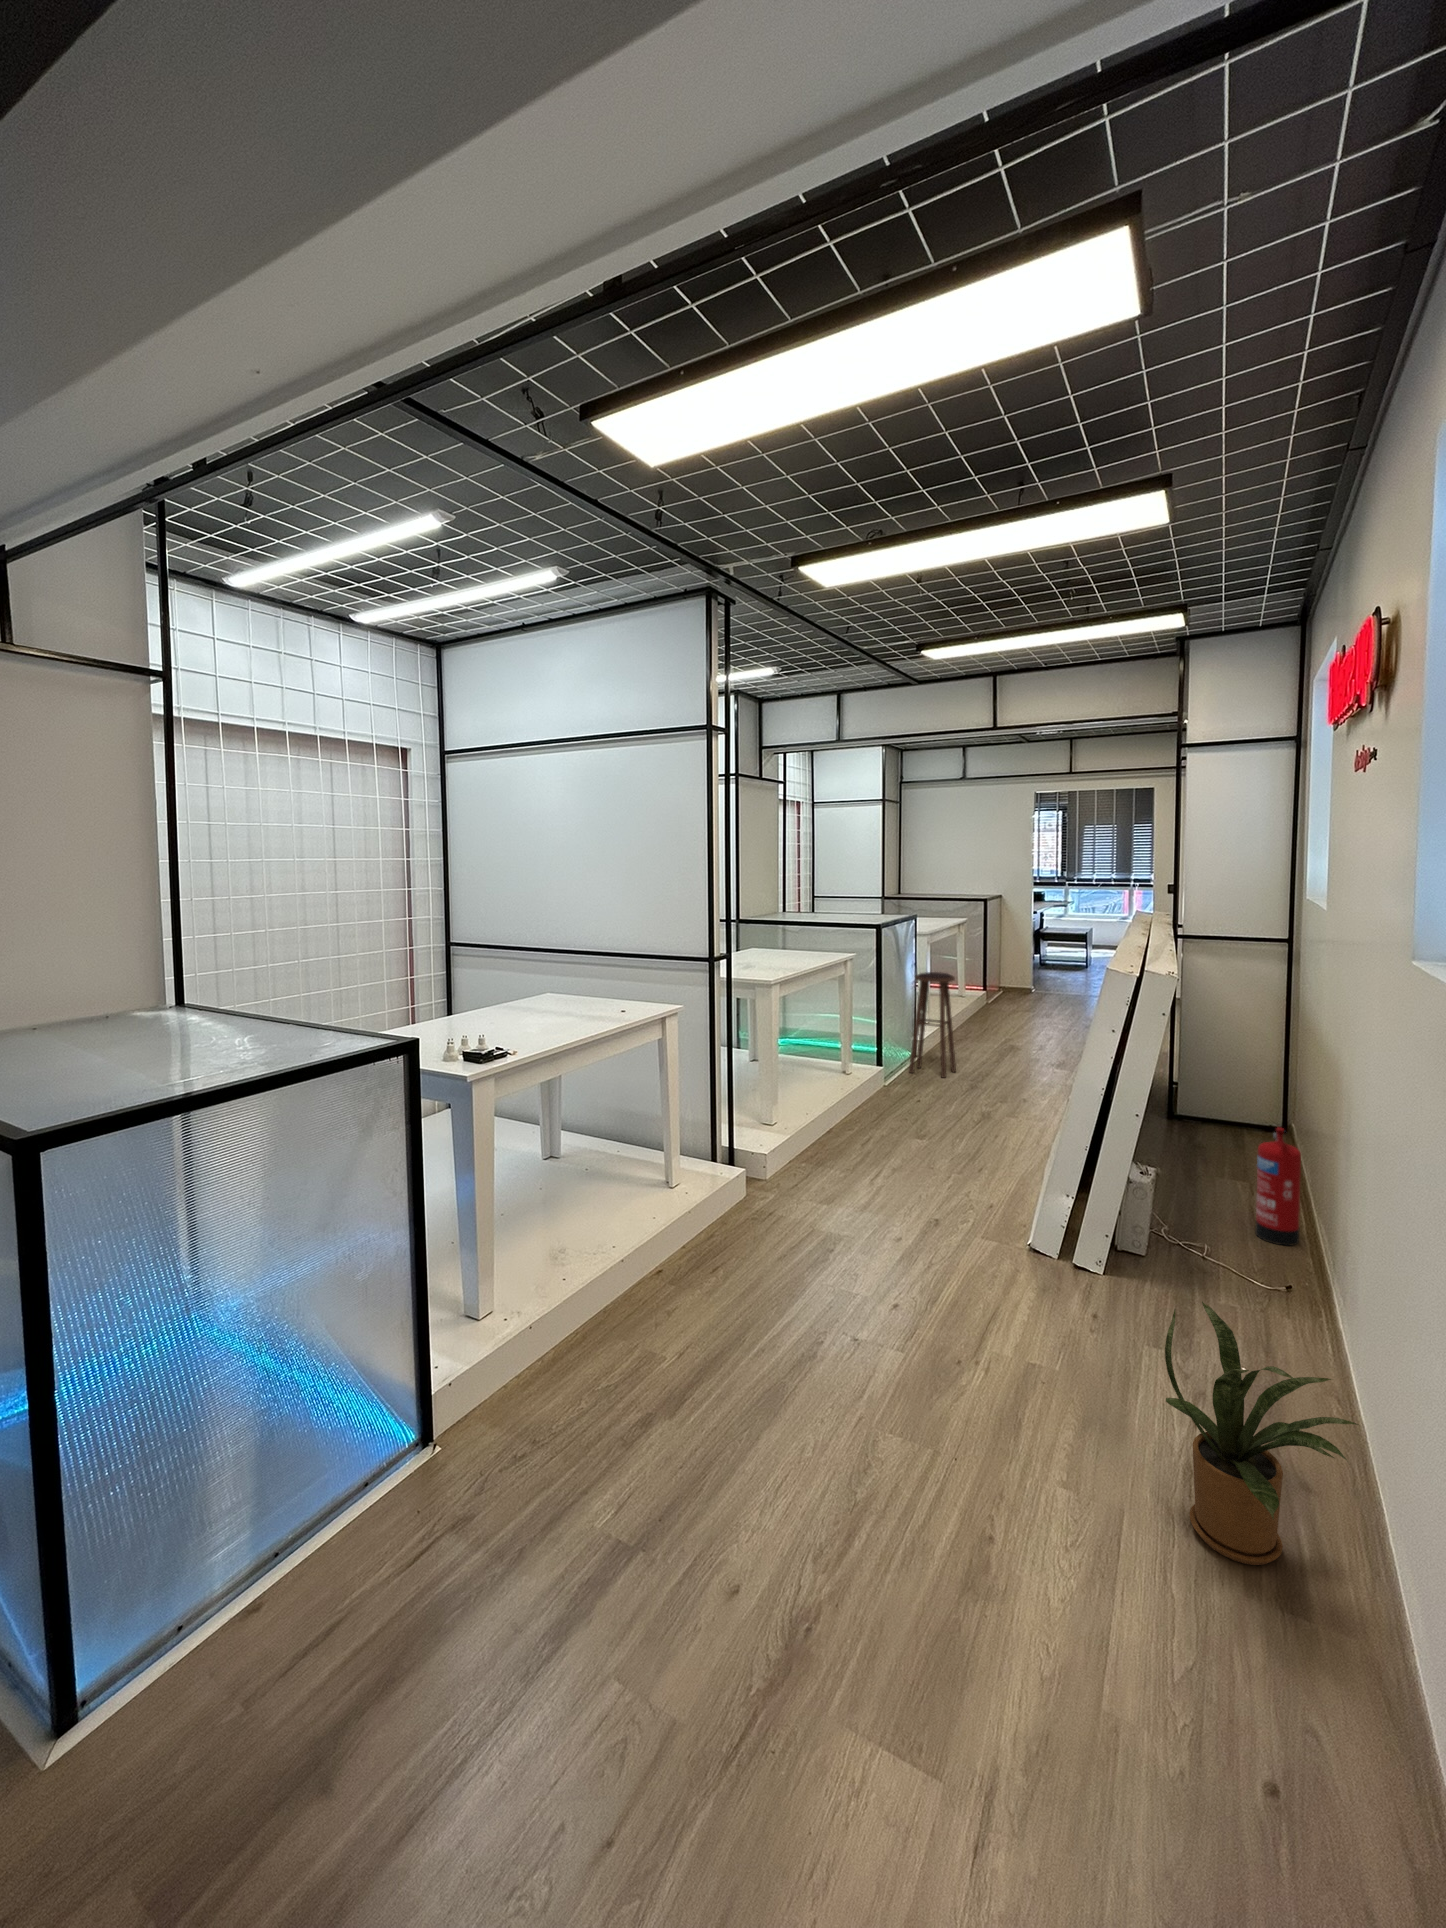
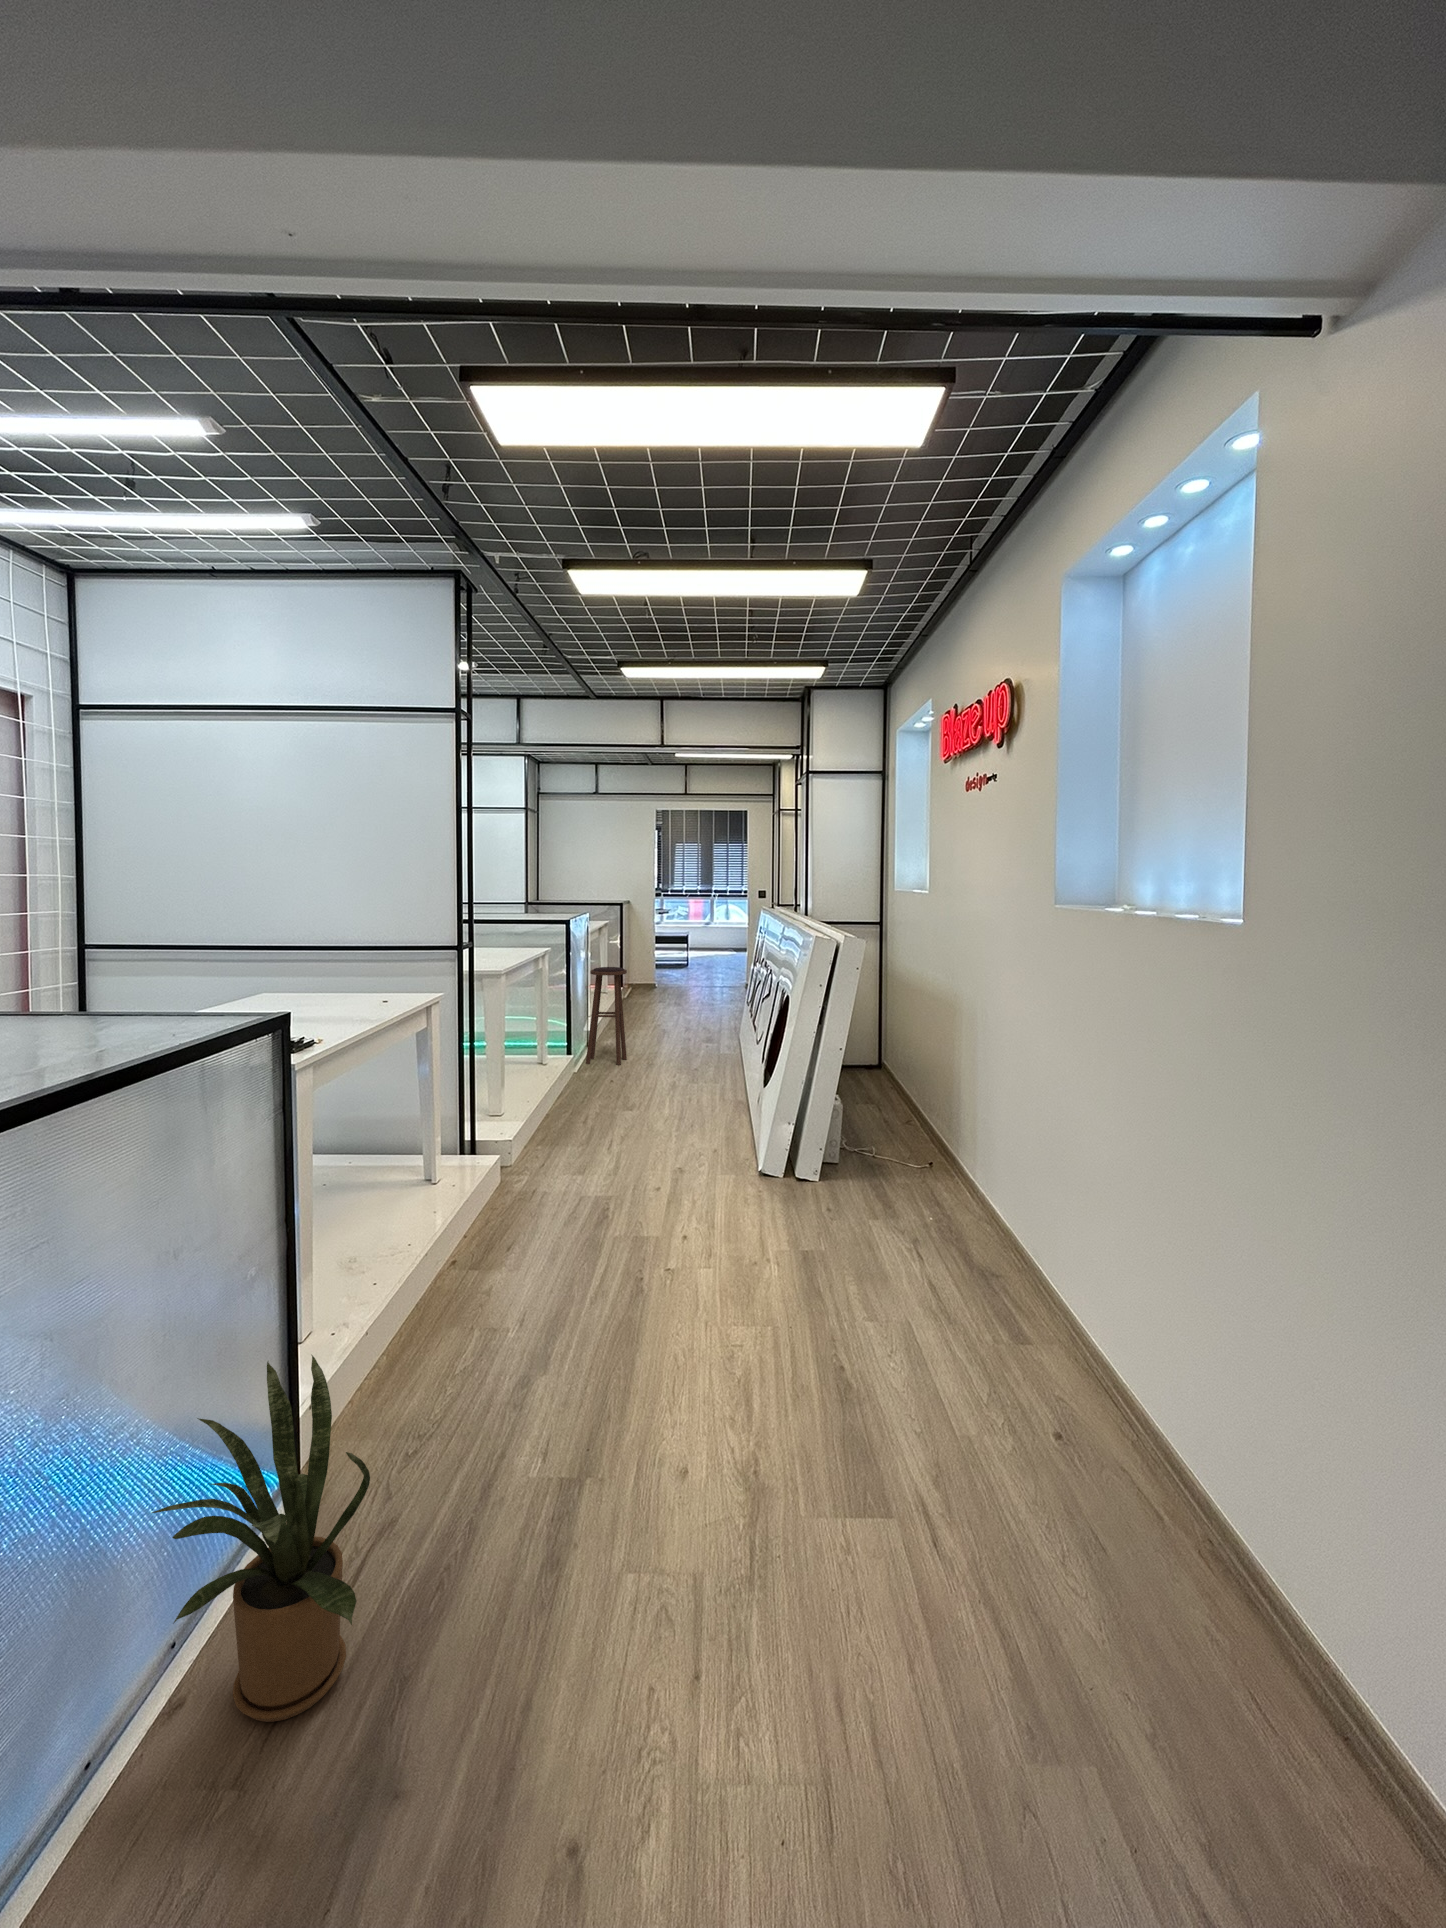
fire extinguisher: present [1255,1127,1301,1246] -> none [901,1055,929,1143]
house plant: present [1165,1302,1358,1565] -> present [152,1355,370,1722]

